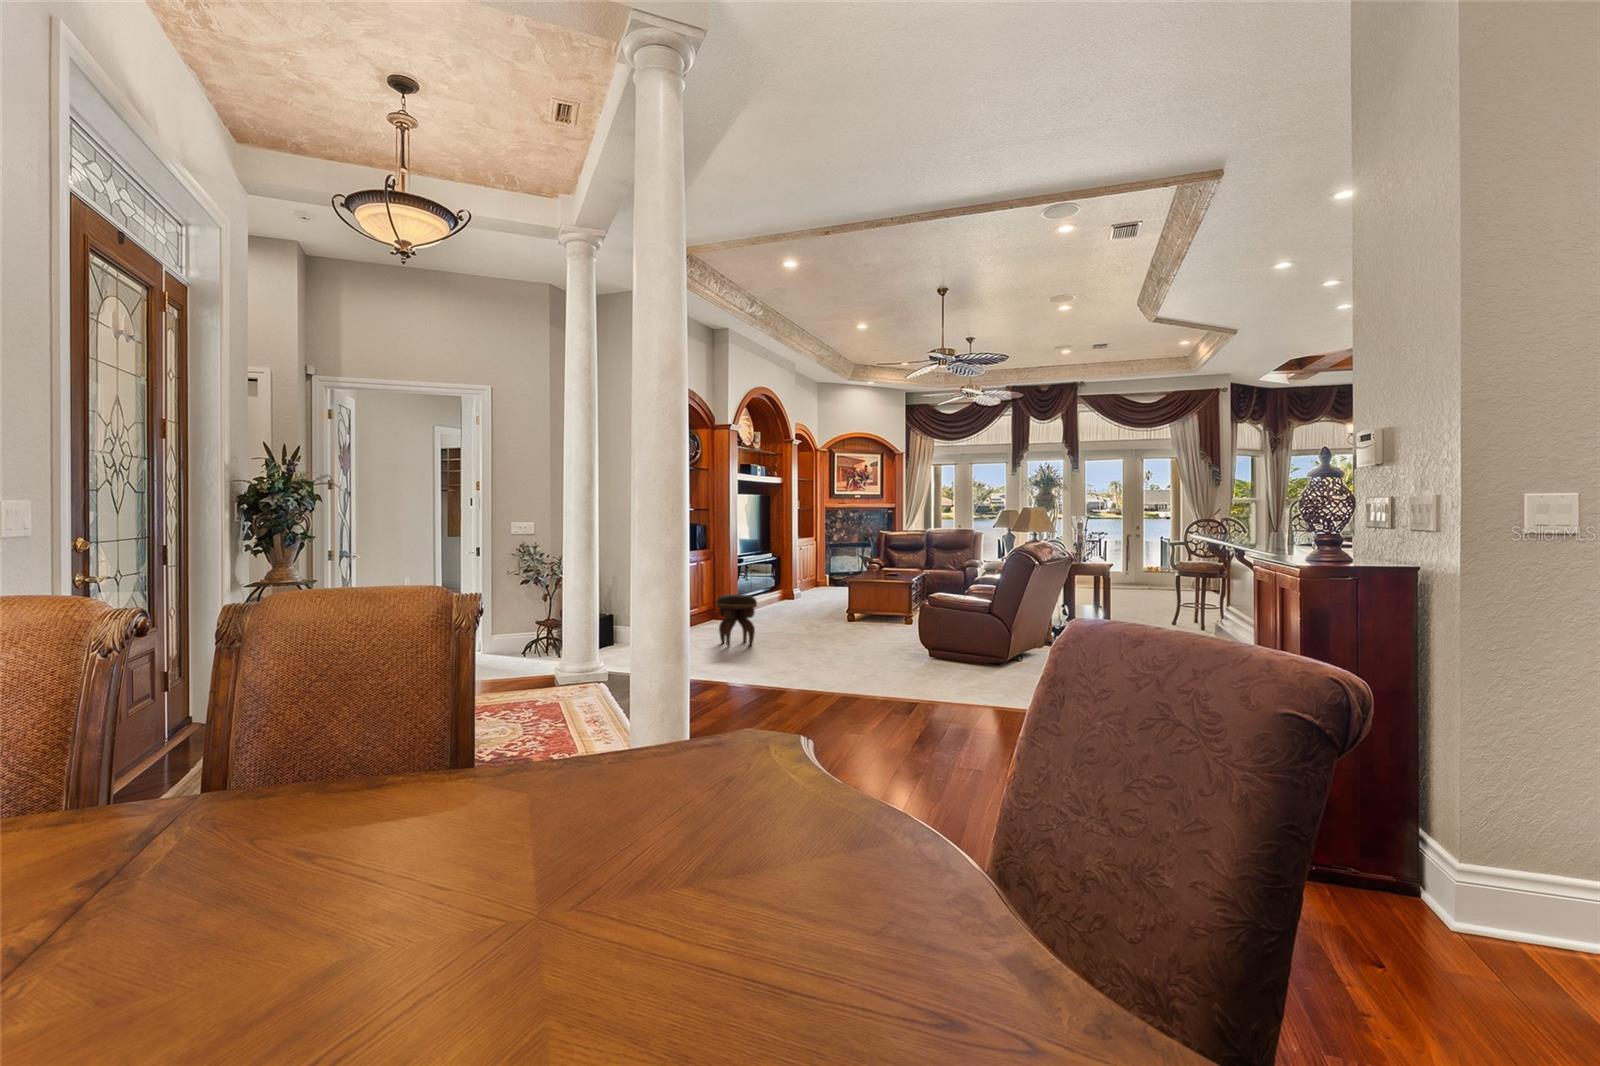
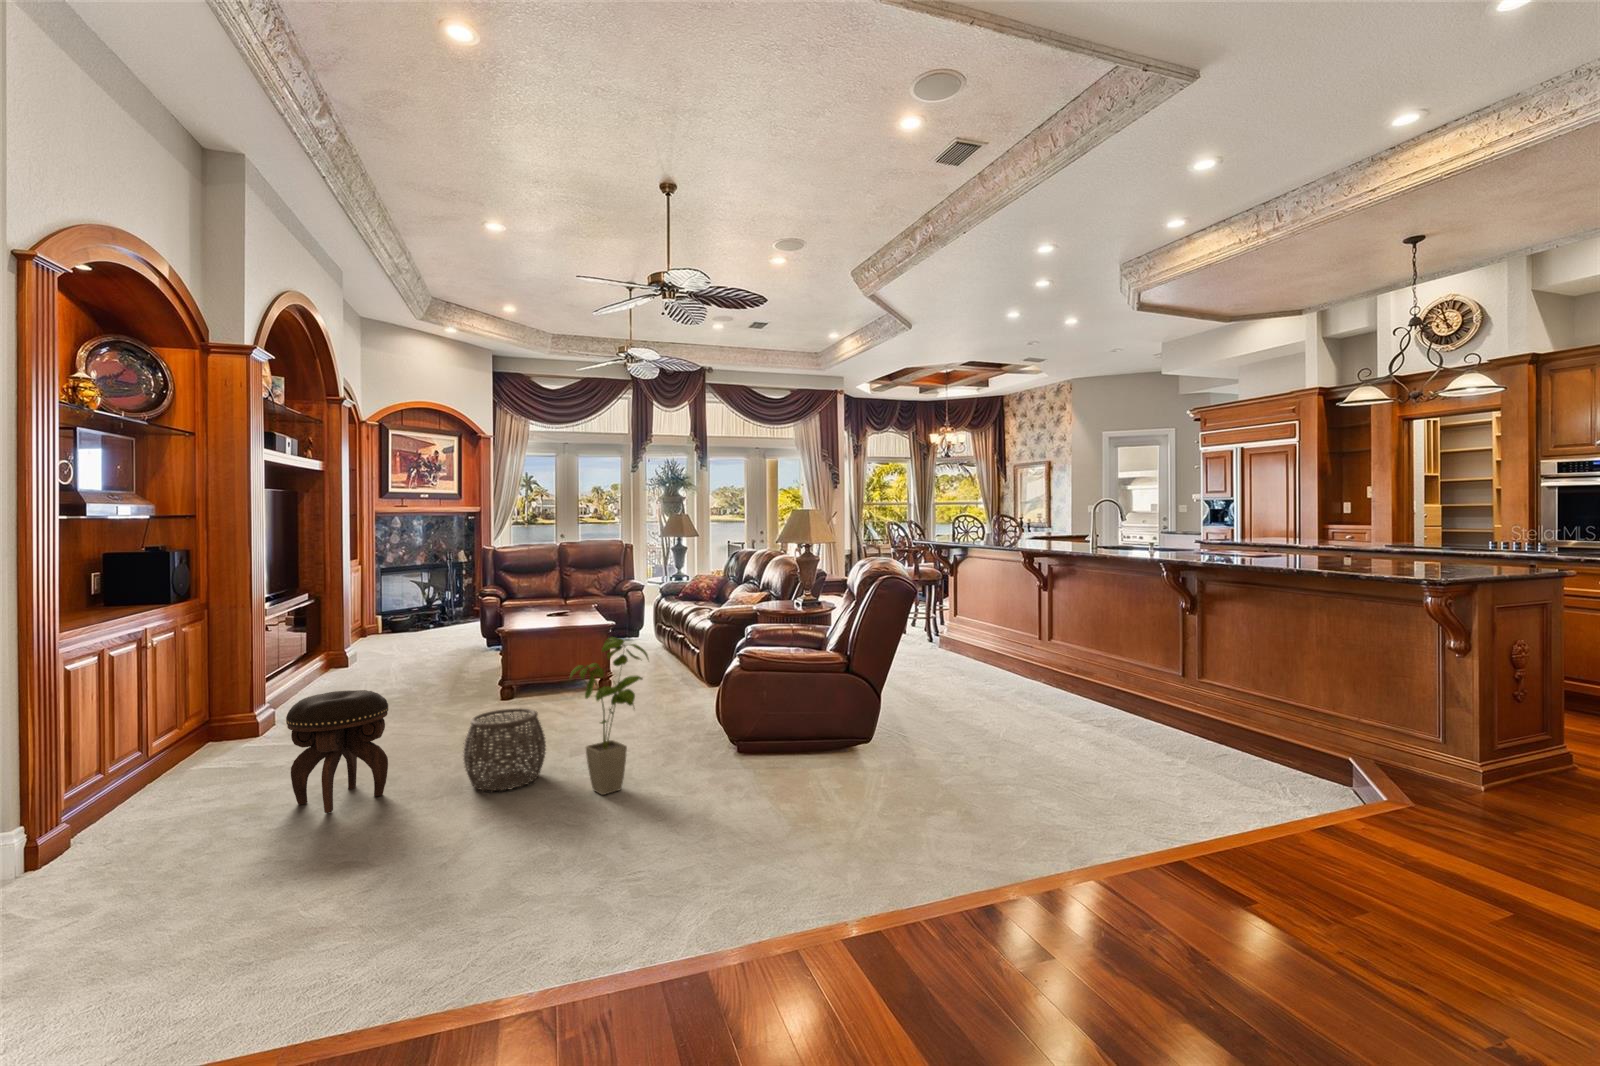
house plant: none [822,577,866,660] -> present [570,637,649,795]
woven basket: none [782,613,823,652] -> present [463,708,546,791]

